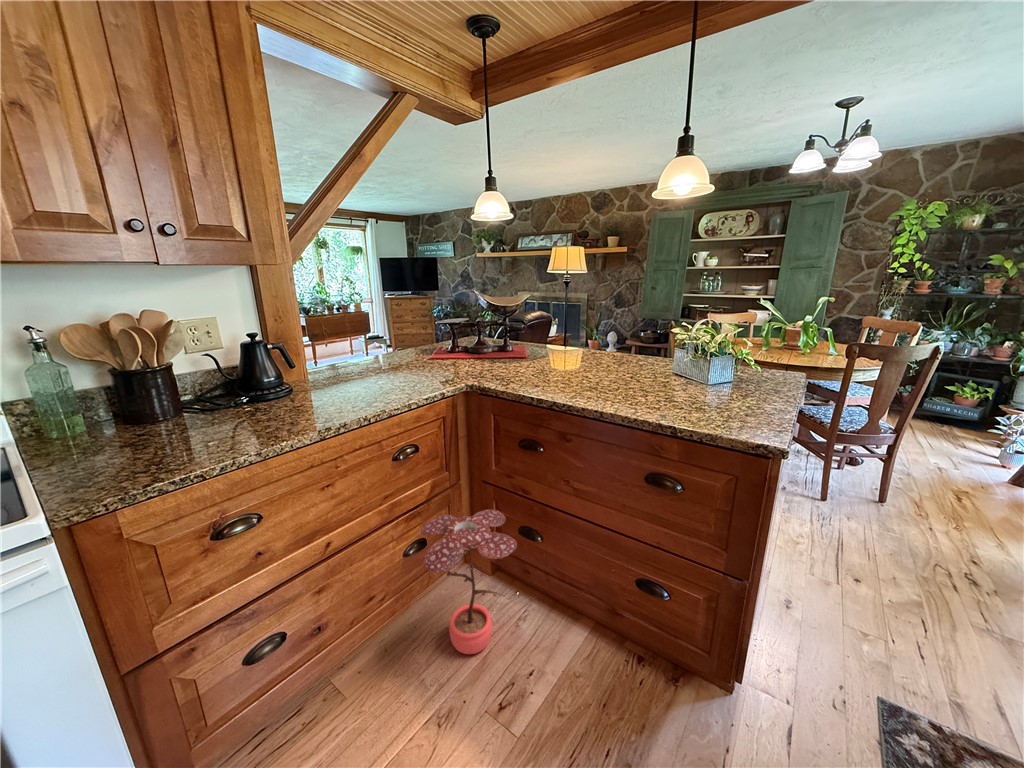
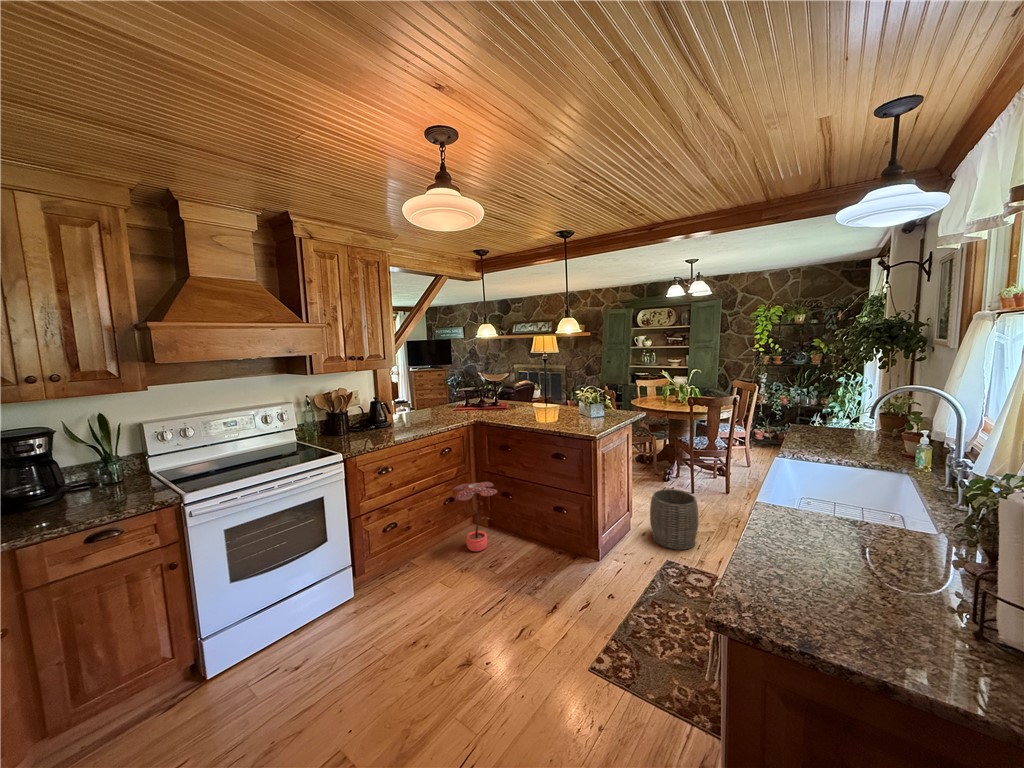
woven basket: none [810,526,937,661] -> present [650,489,699,550]

